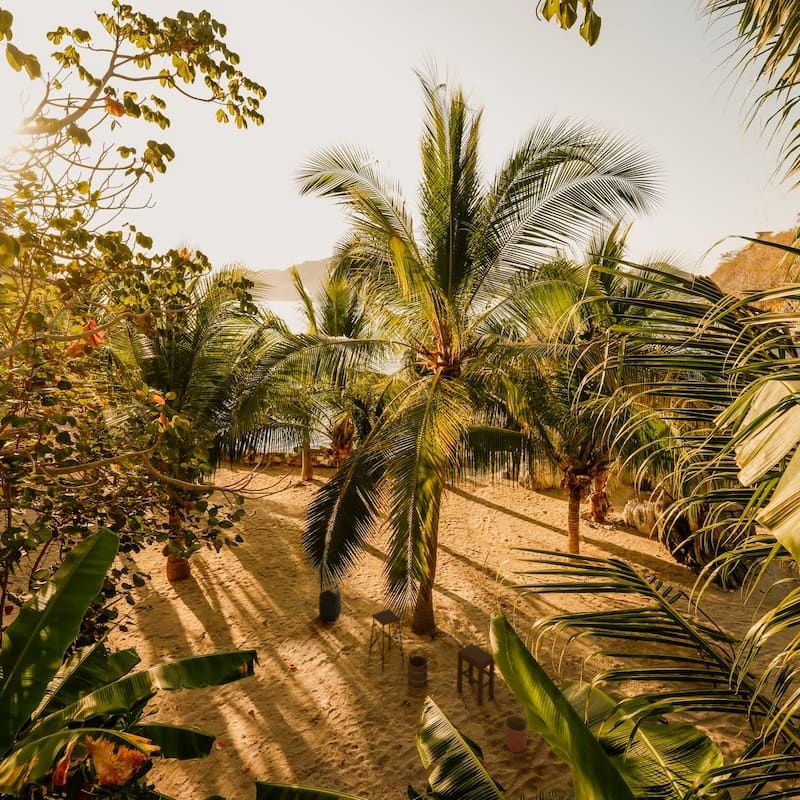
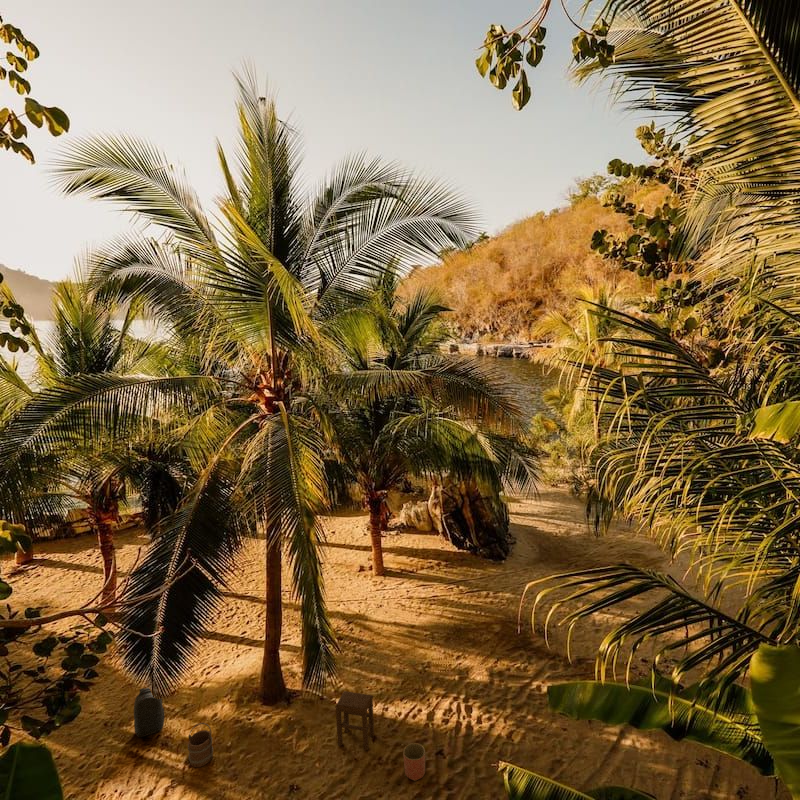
side table: present [369,609,404,671] -> none [226,690,269,765]
bucket: present [407,649,428,687] -> present [188,723,213,767]

